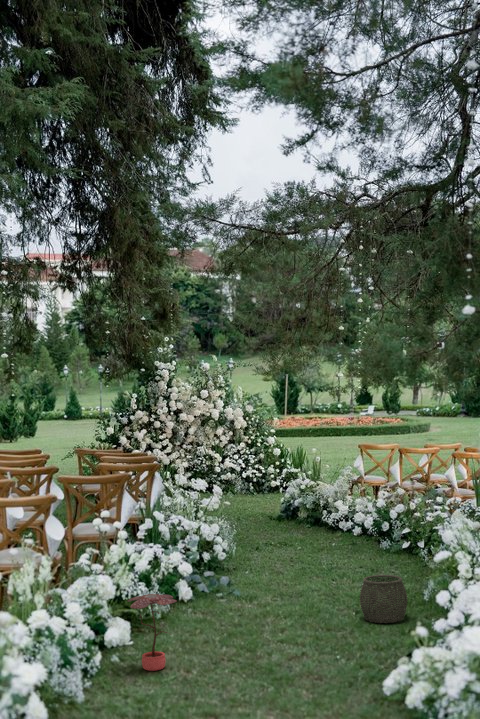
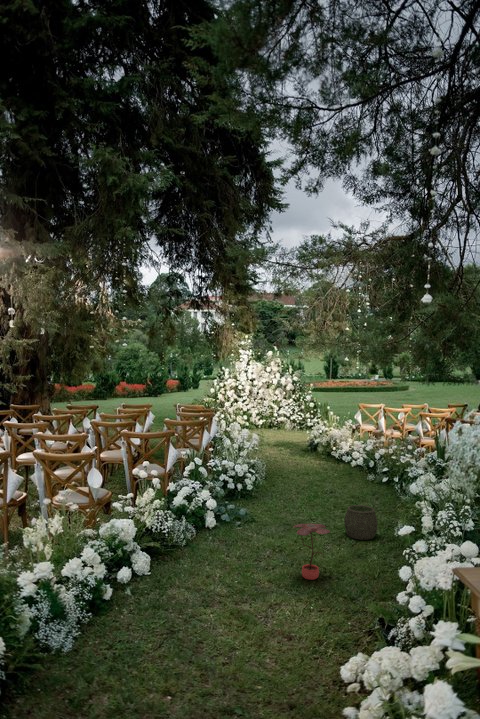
potted plant: present [128,594,177,671] -> present [293,523,330,580]

